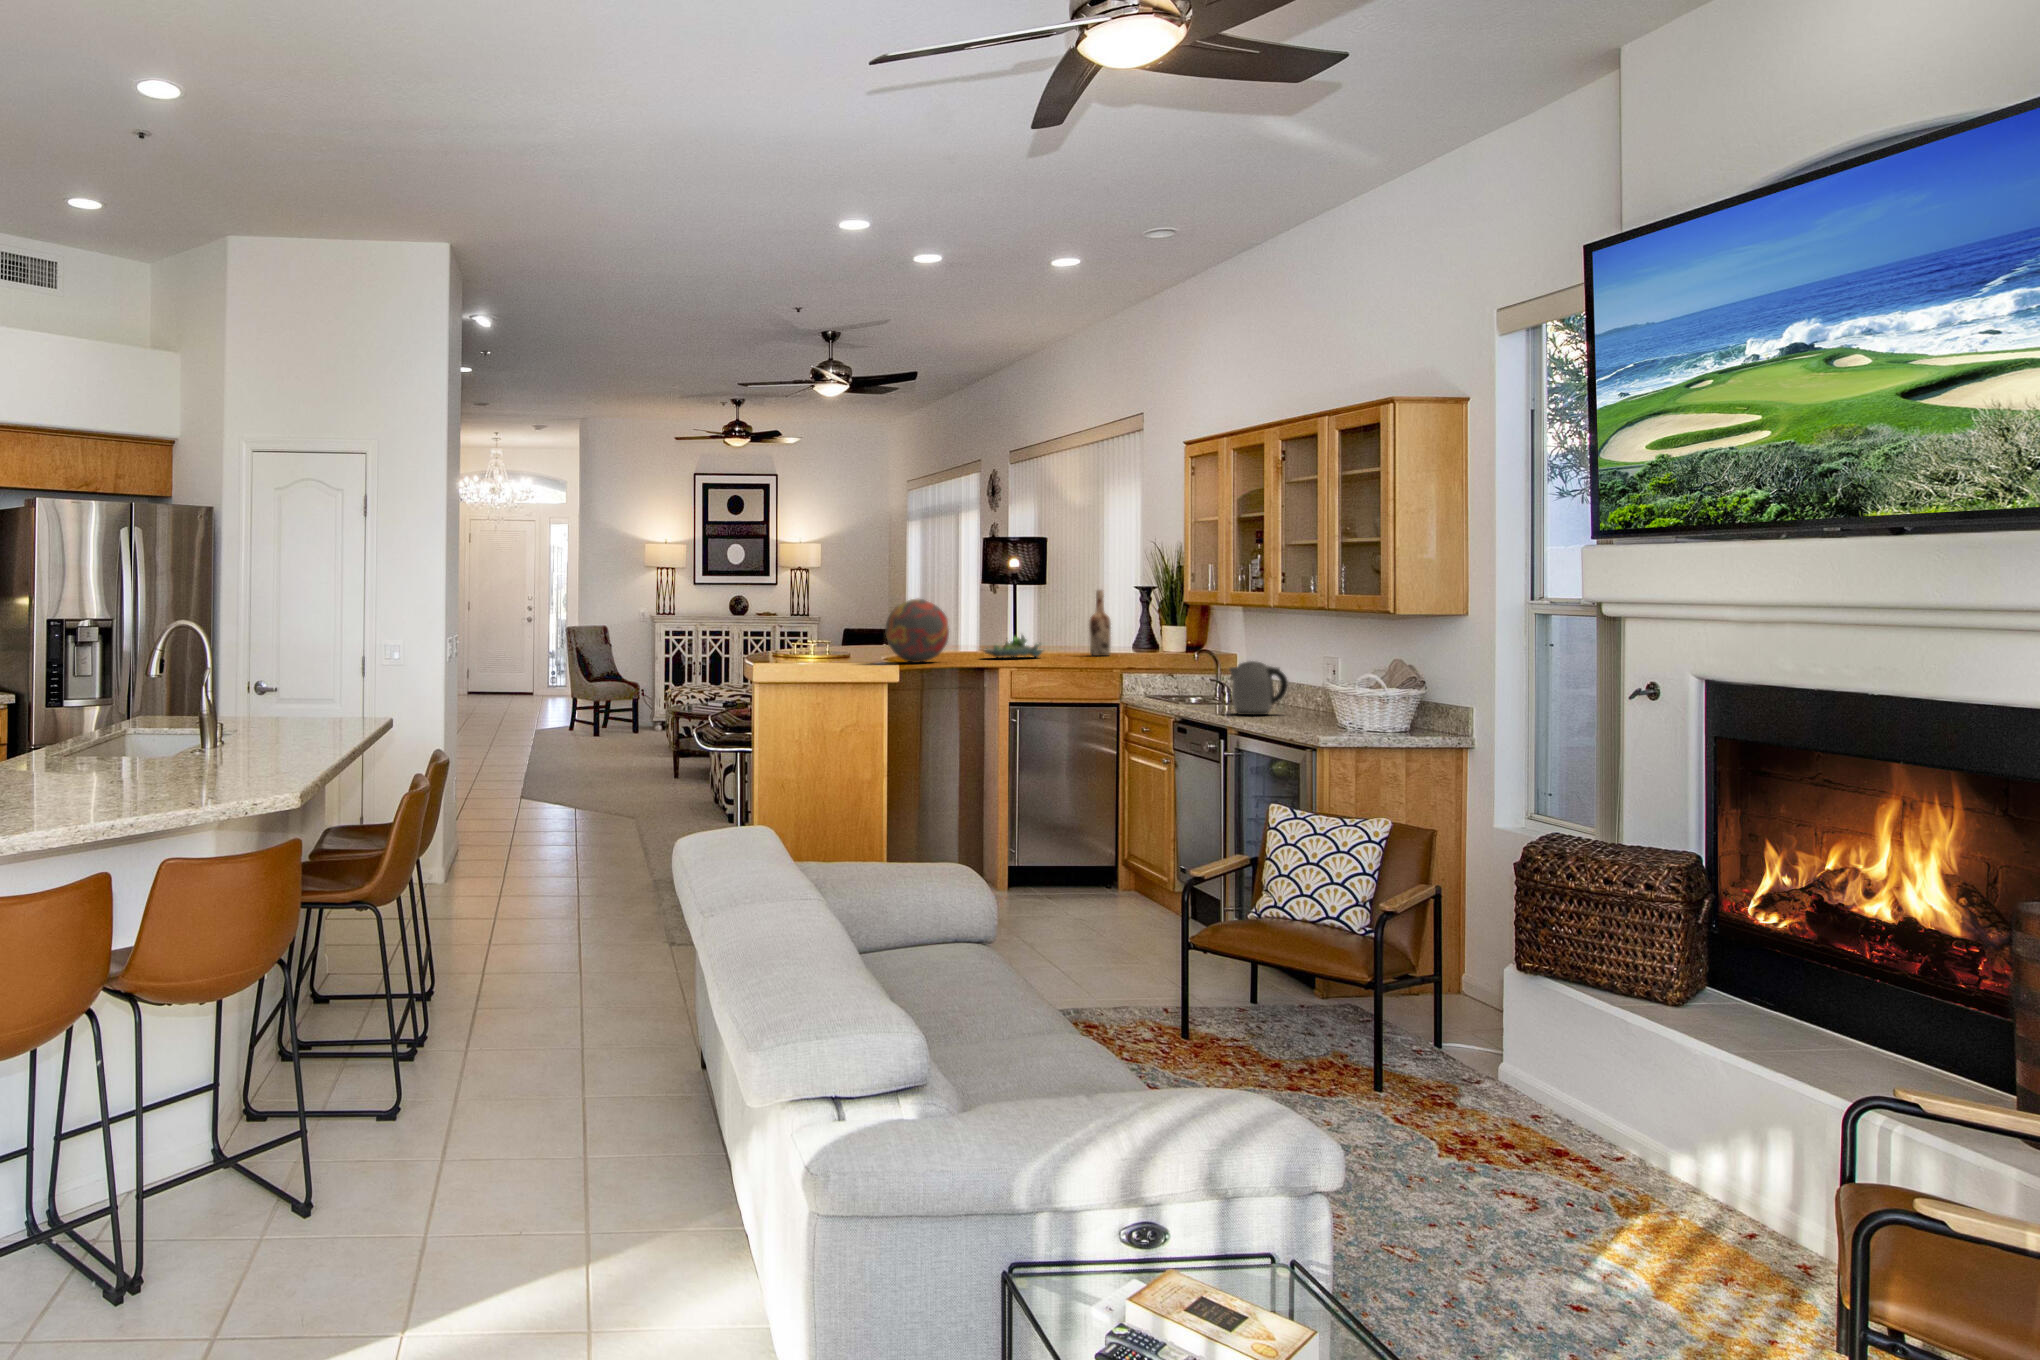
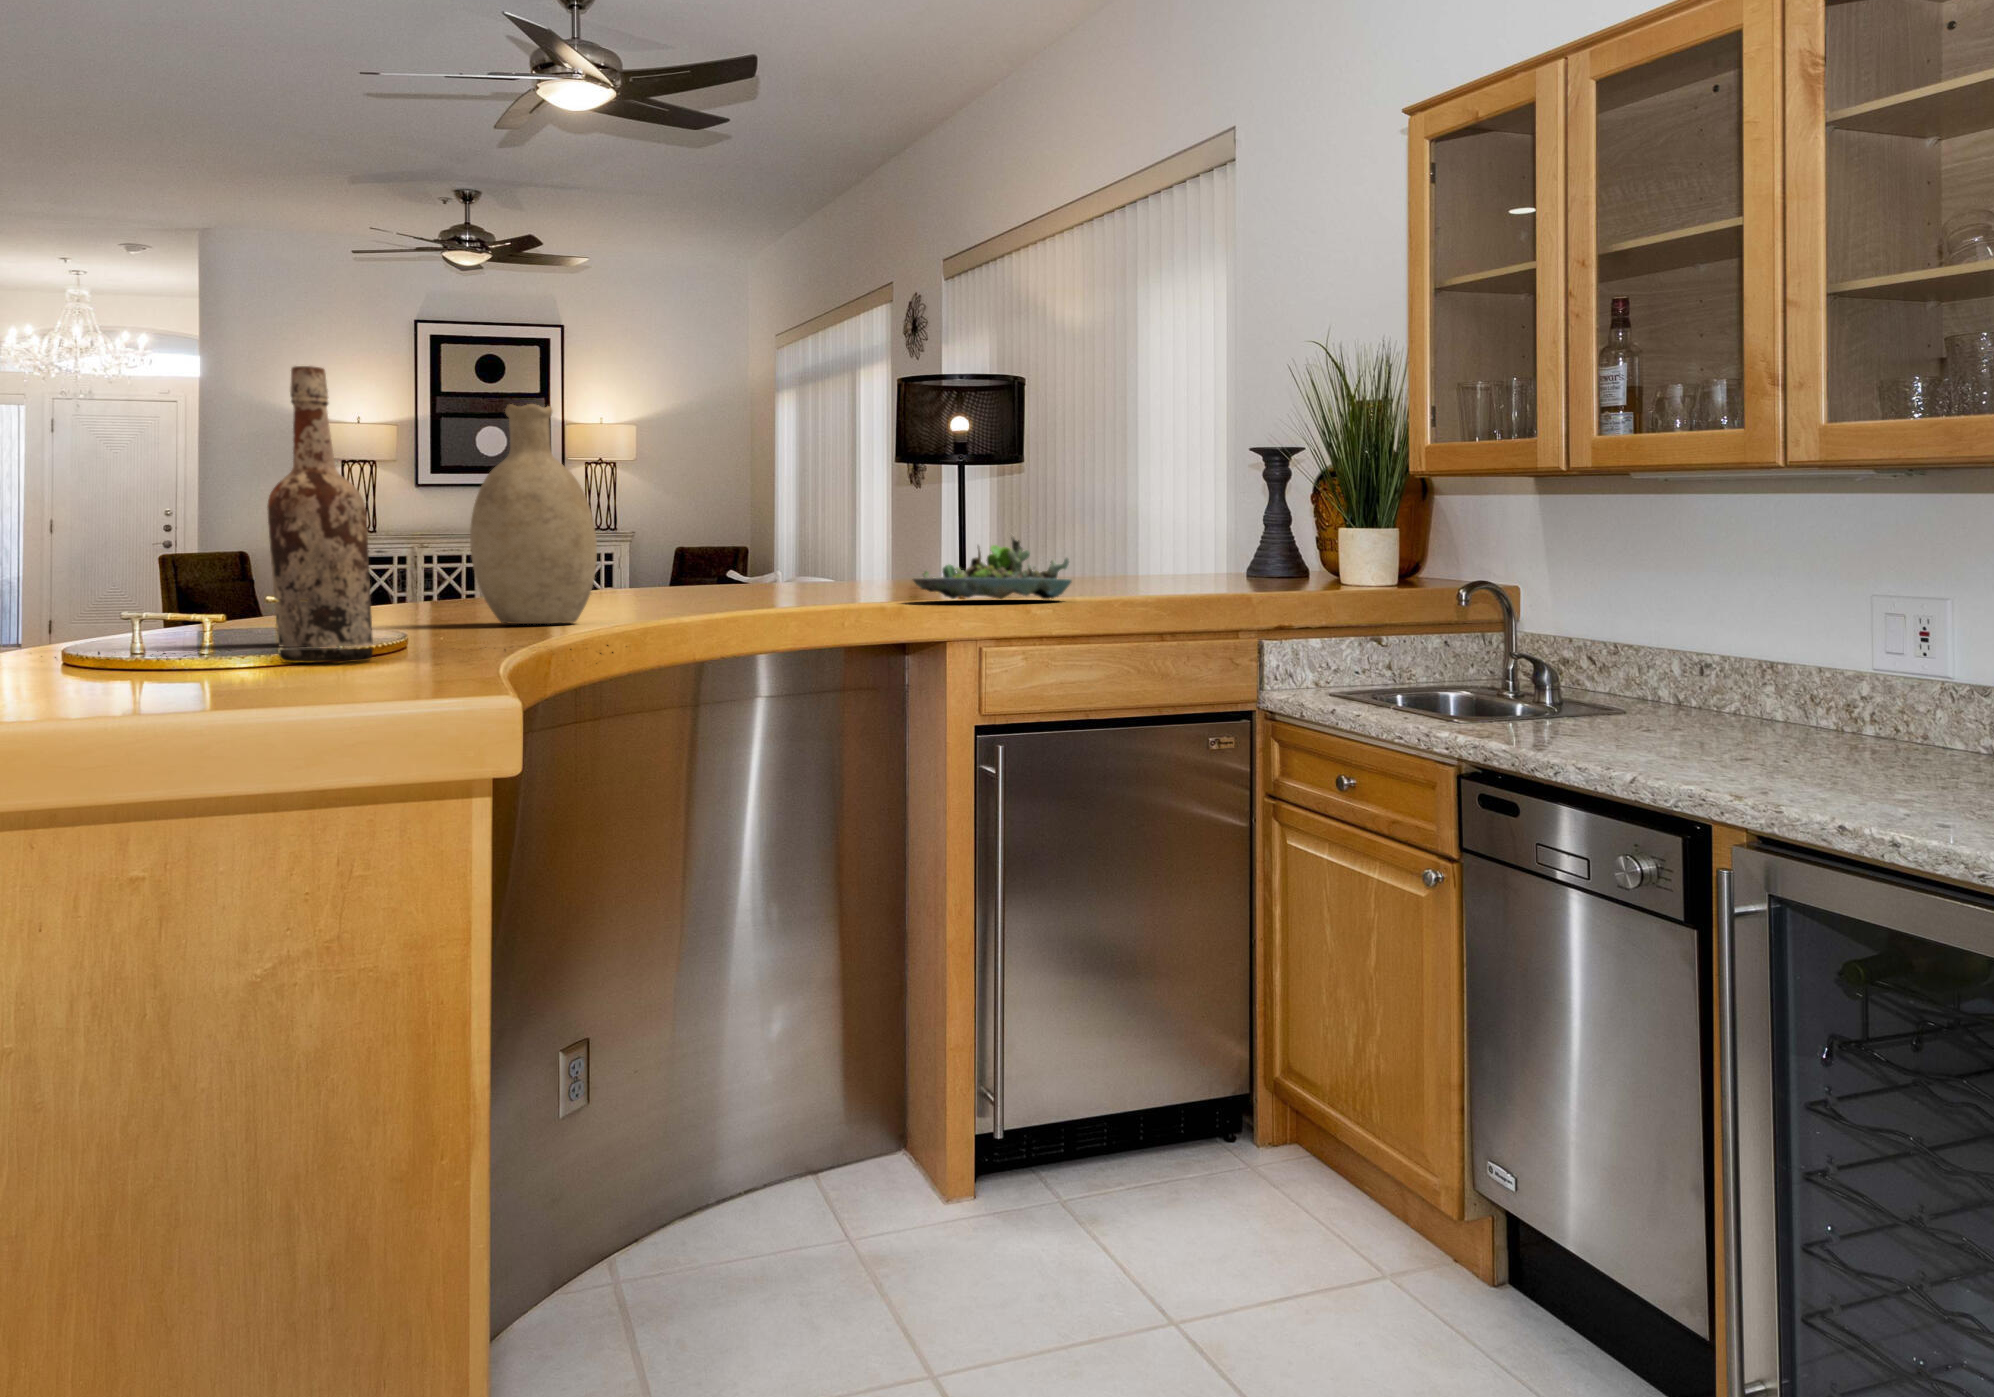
wine bottle: present [1089,590,1111,656] -> present [267,366,373,663]
decorative orb: present [885,599,949,663] -> none [634,422,821,610]
decorative vase: none [844,602,881,668] -> present [470,404,597,624]
kettle: present [1230,661,1288,715] -> none [1663,609,1828,773]

